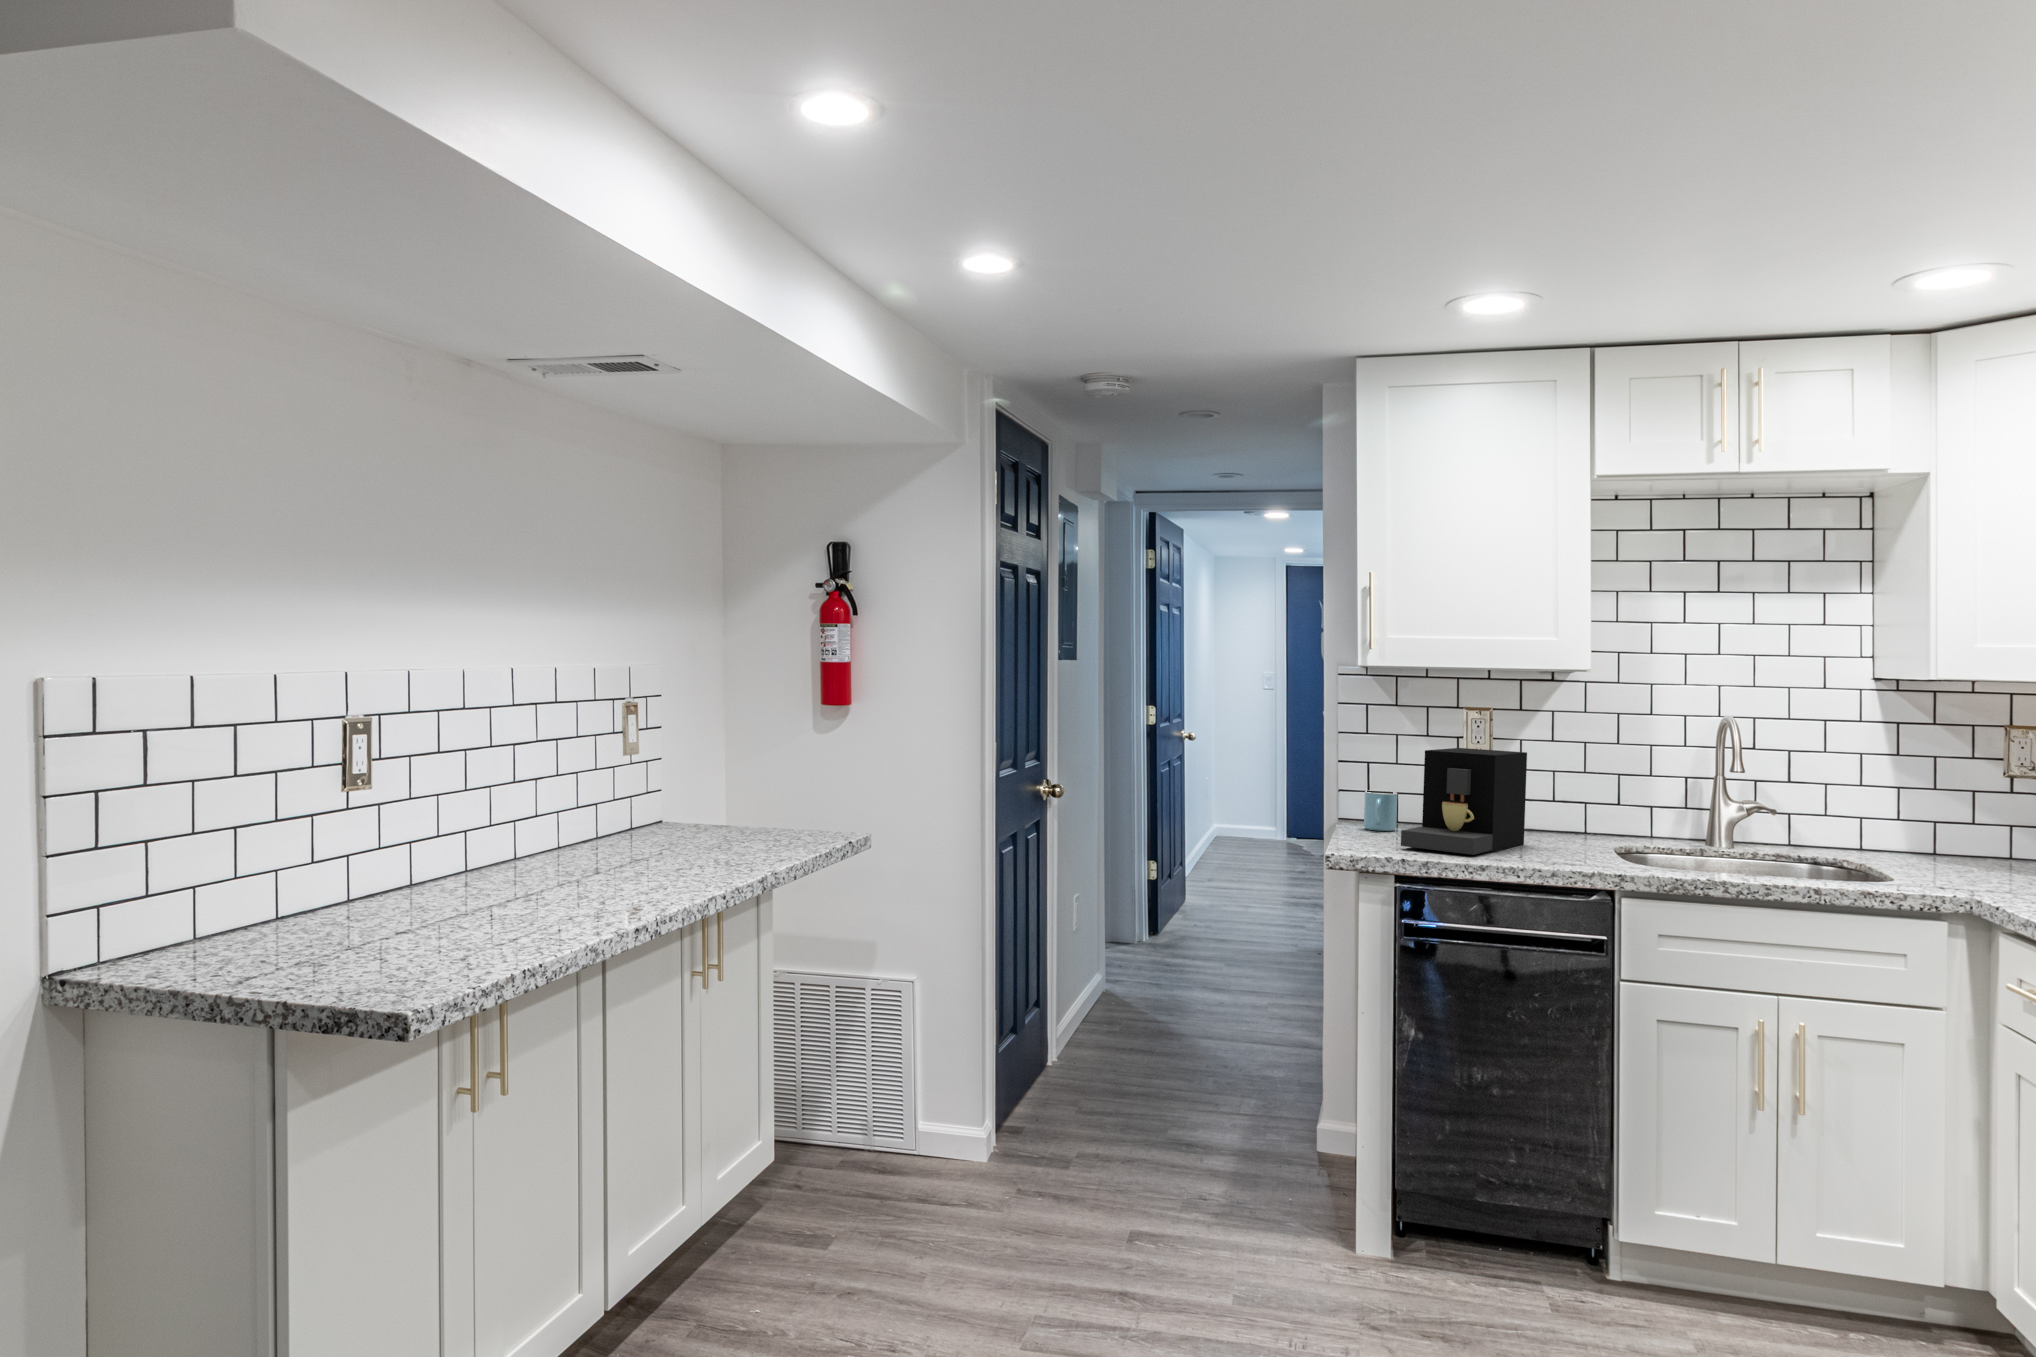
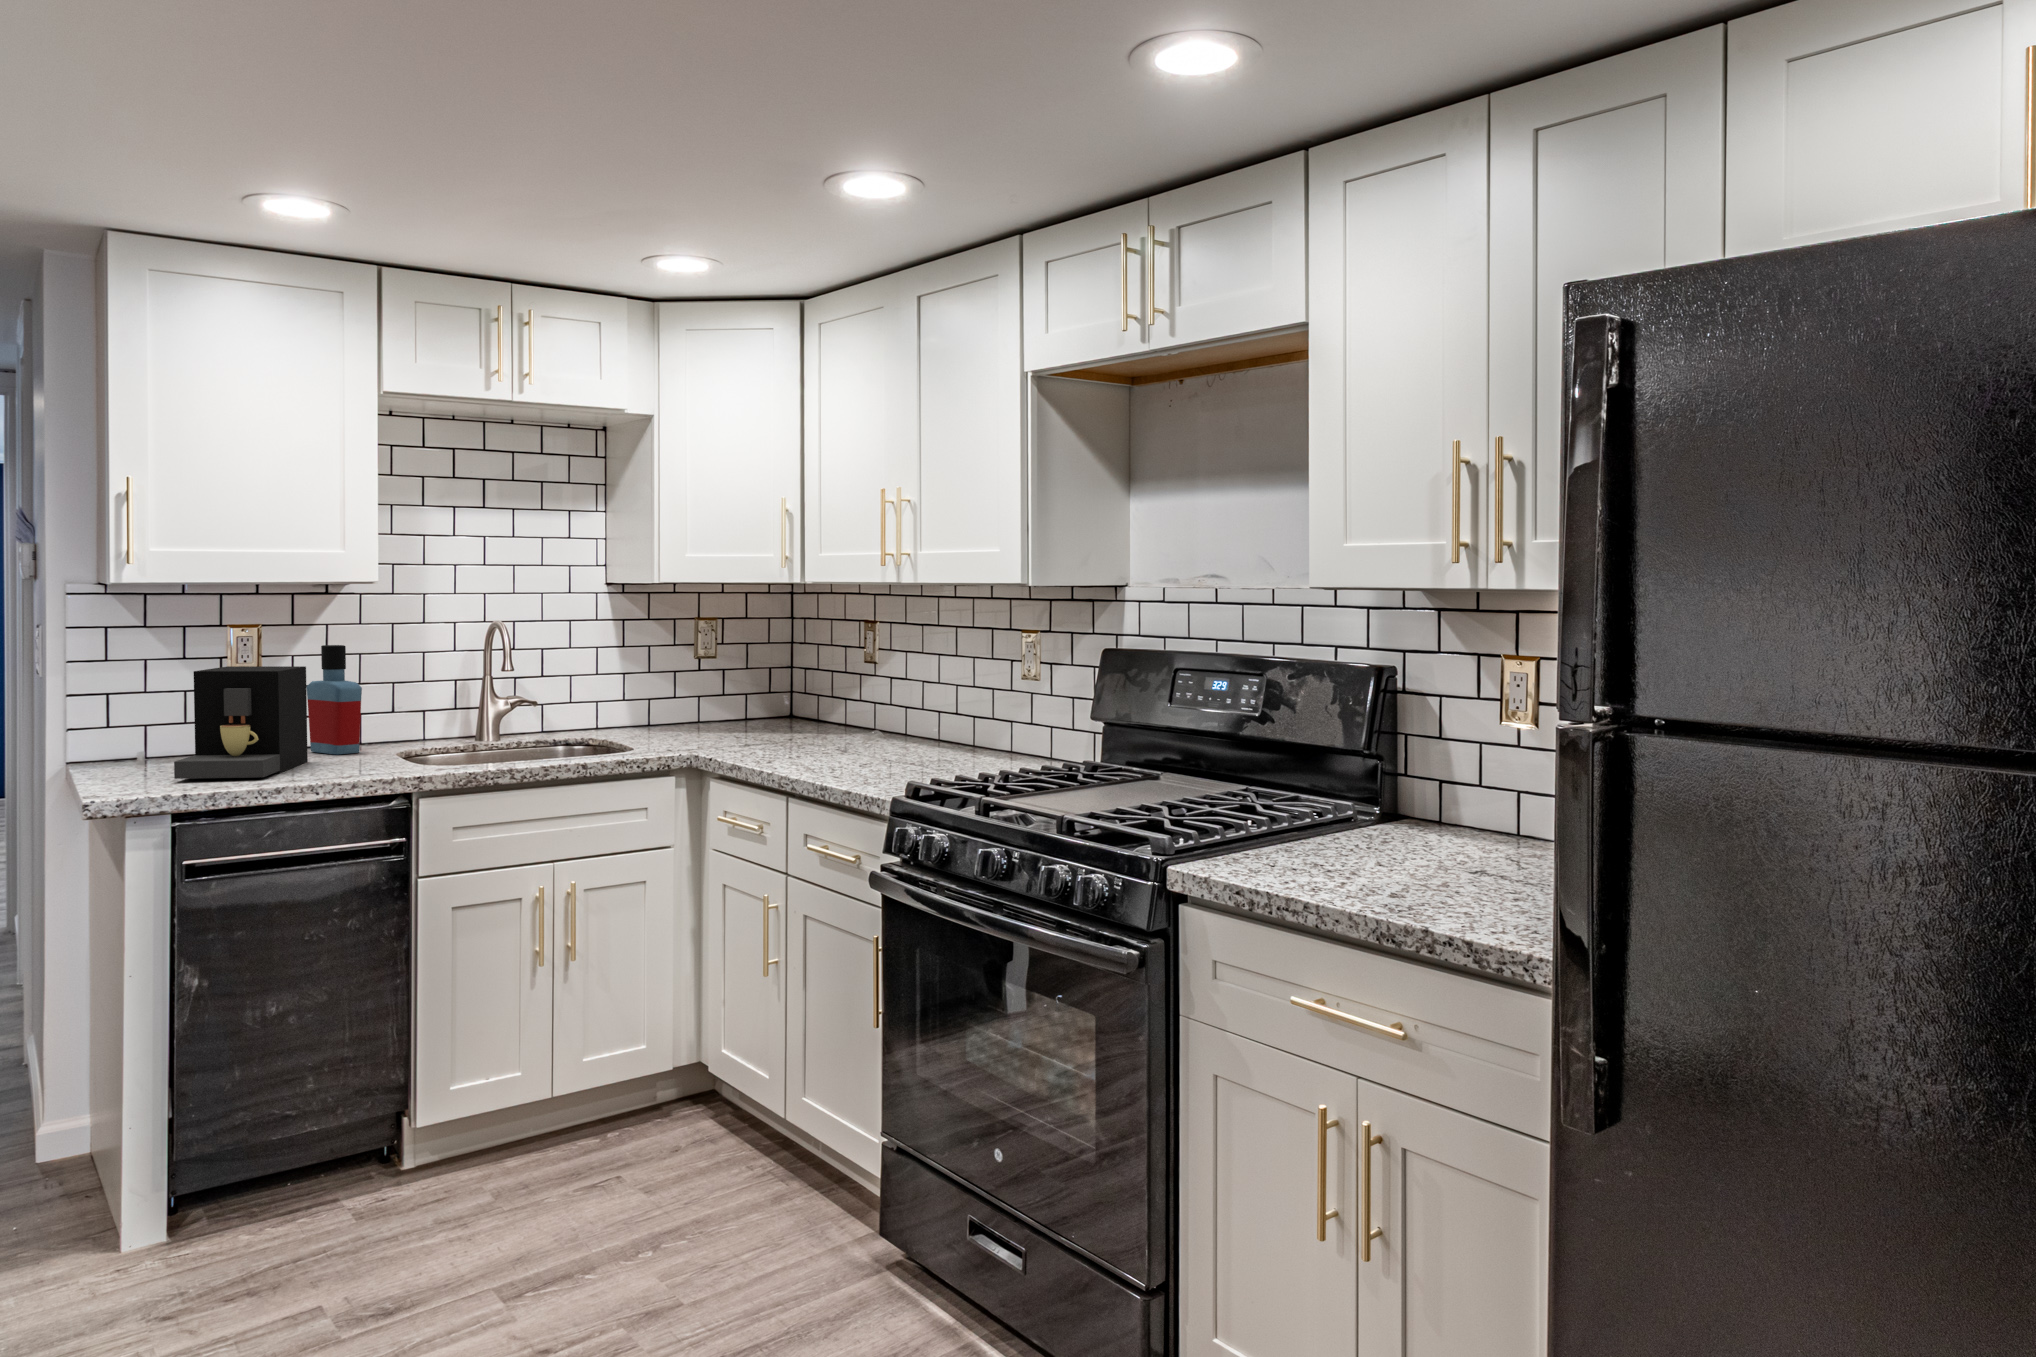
bottle: none [1533,733,1583,841] -> present [307,645,362,754]
mug: present [1364,790,1397,831] -> none [109,722,152,768]

